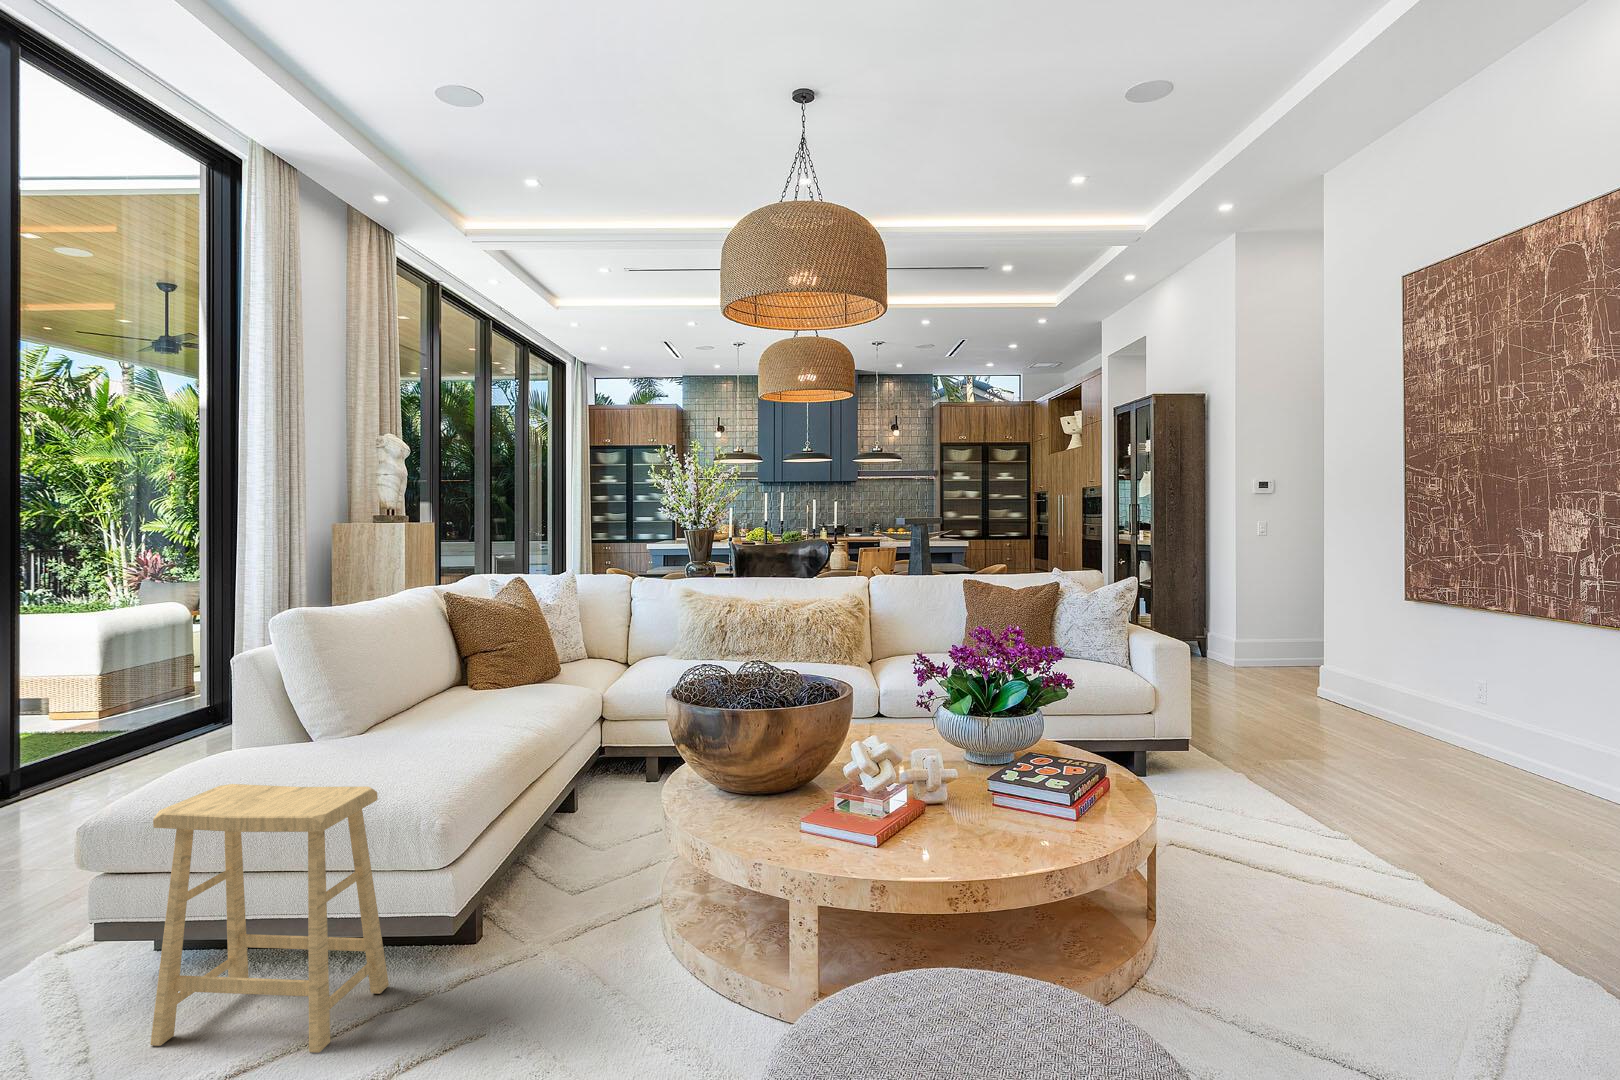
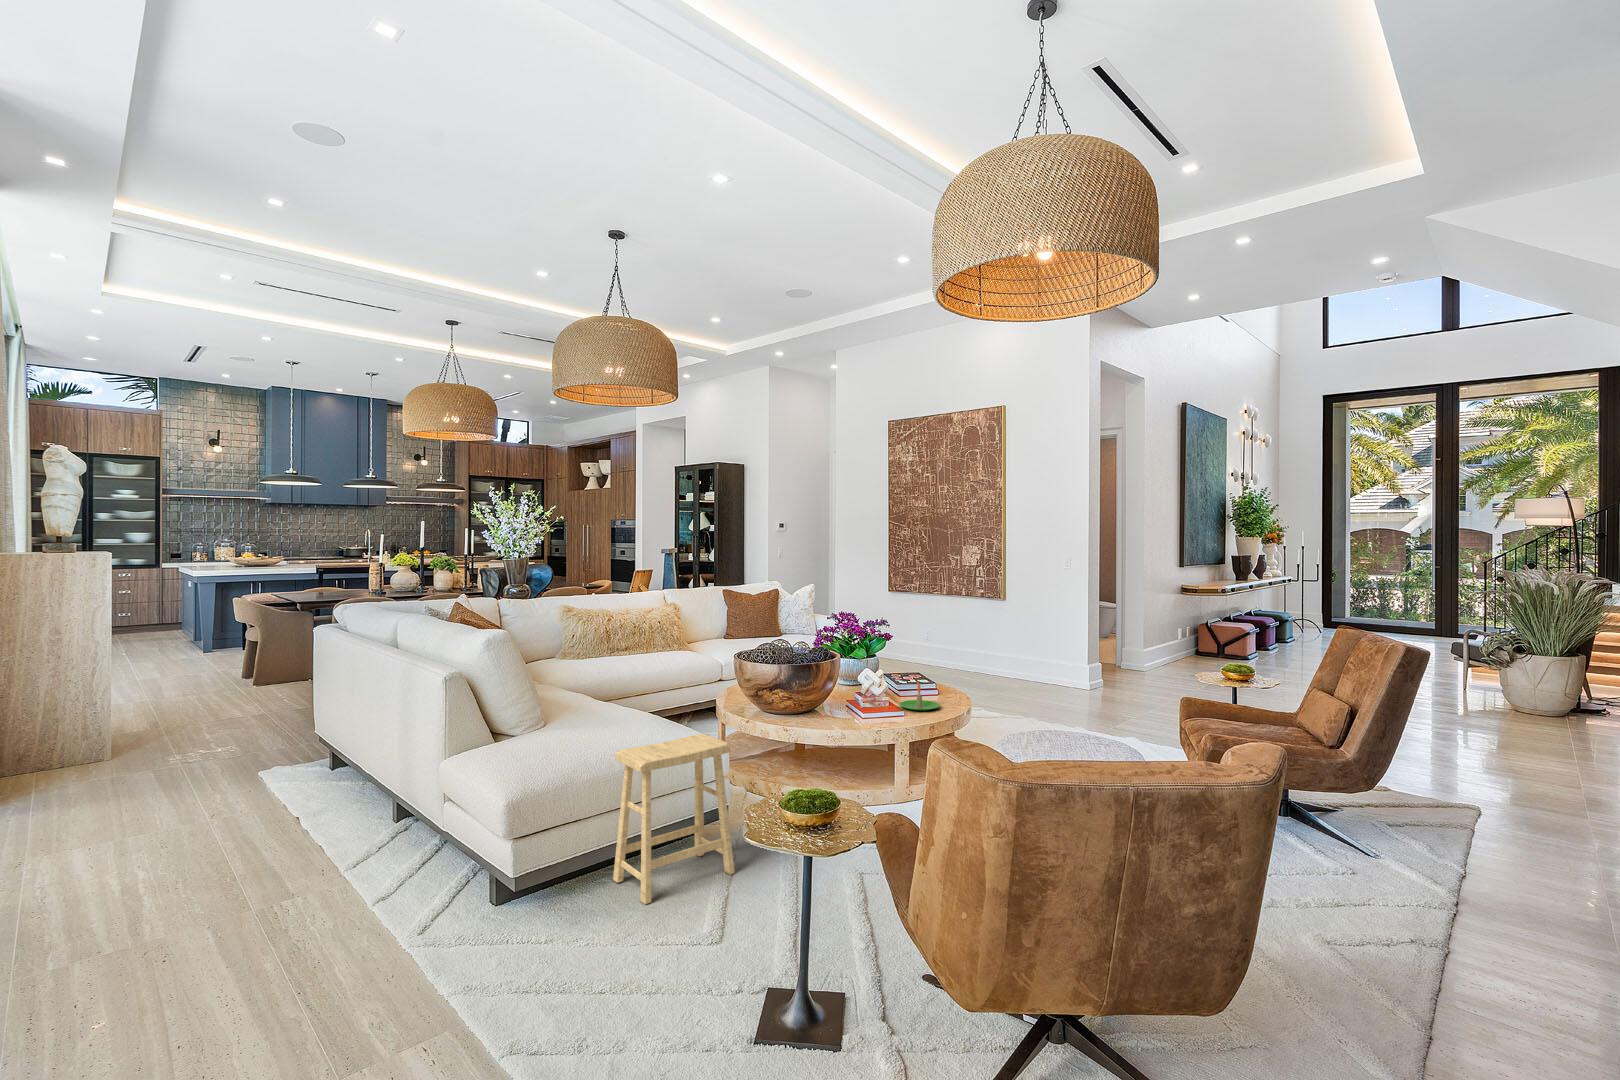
candle: none [942,777,1035,849] -> present [899,681,940,711]

